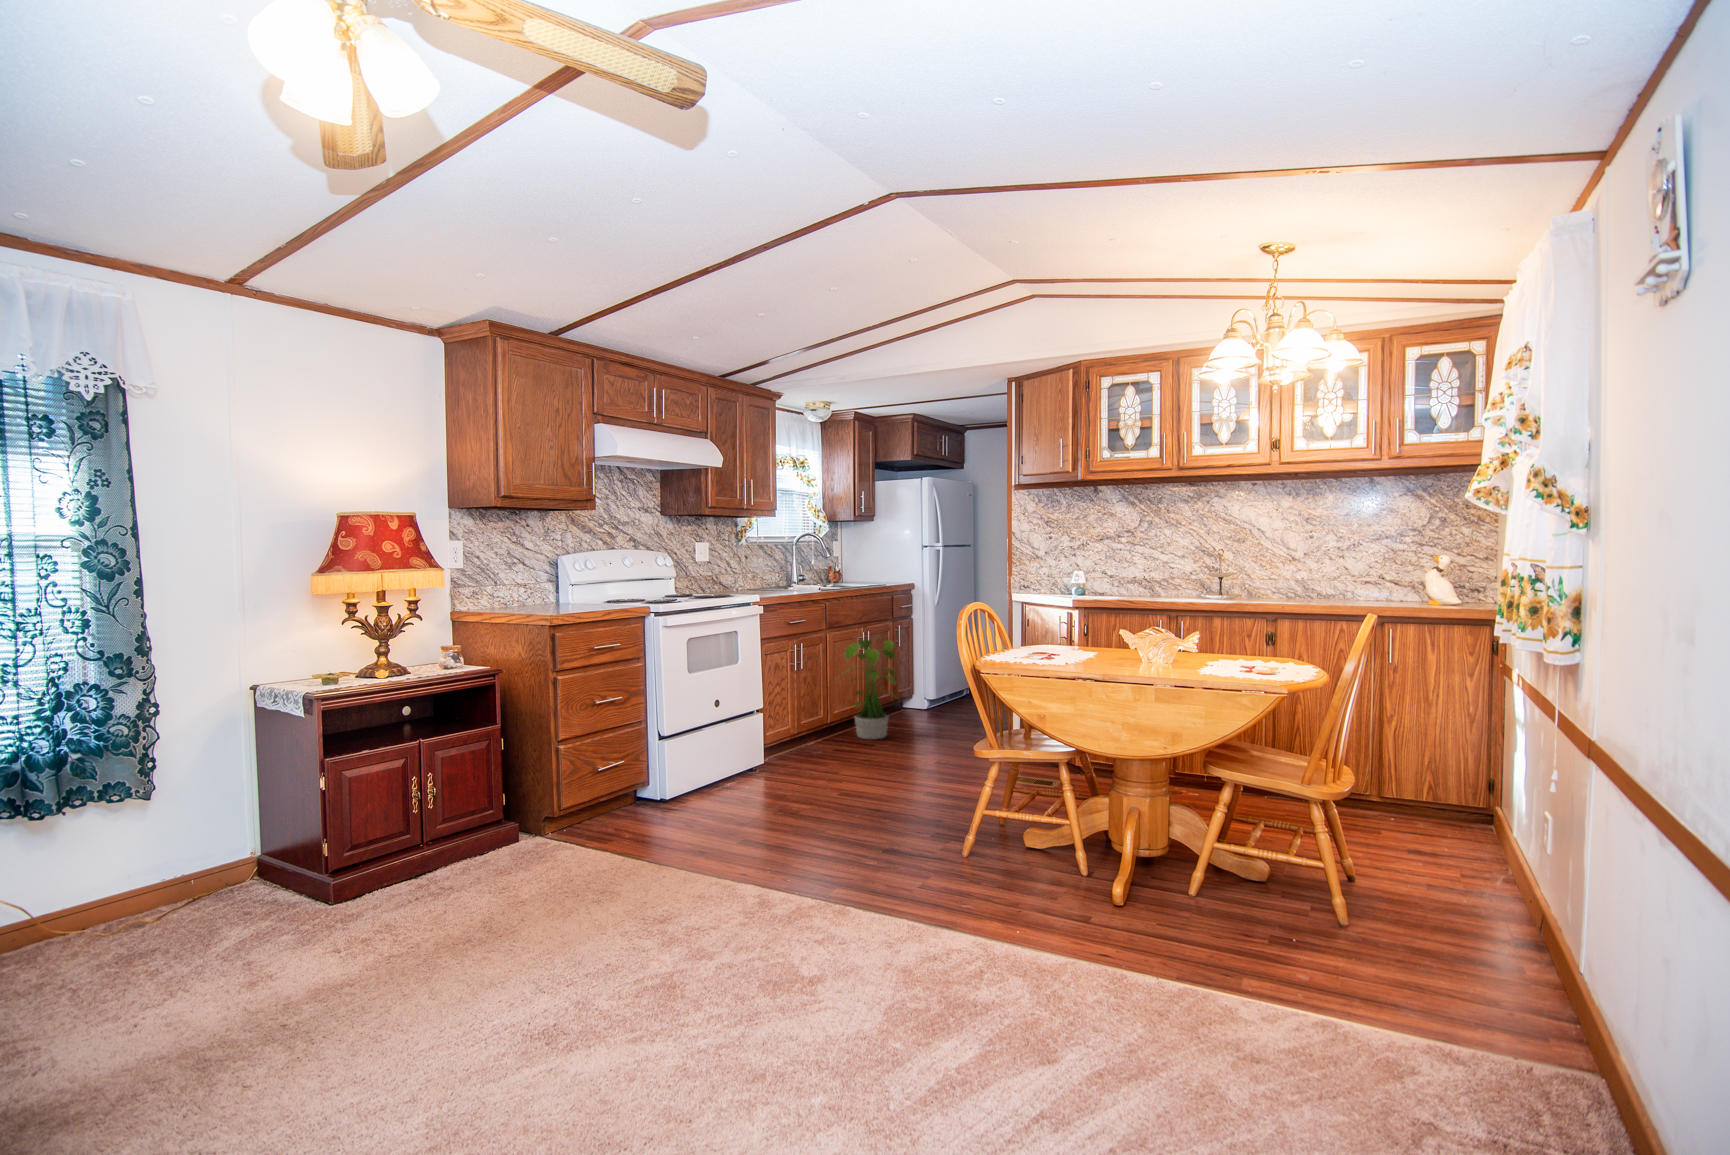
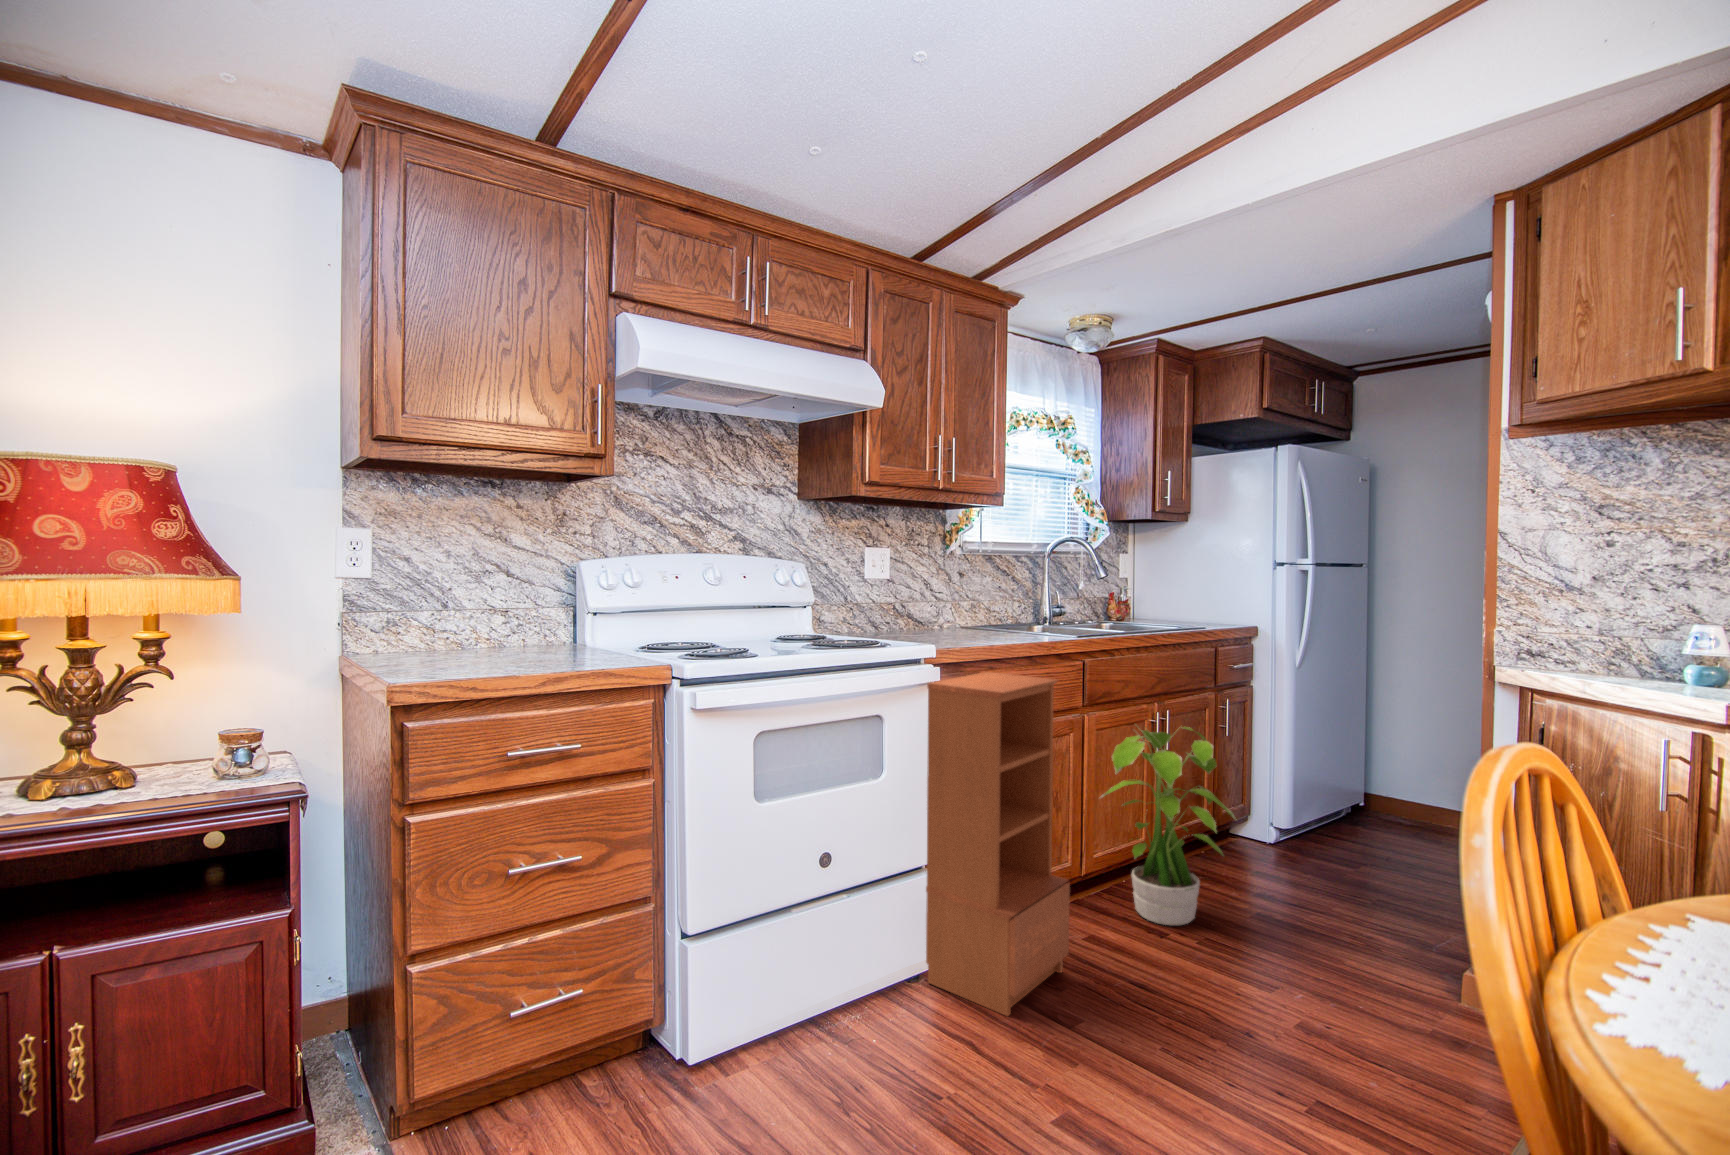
bookcase: none [760,610,830,771] -> present [926,672,1070,1016]

